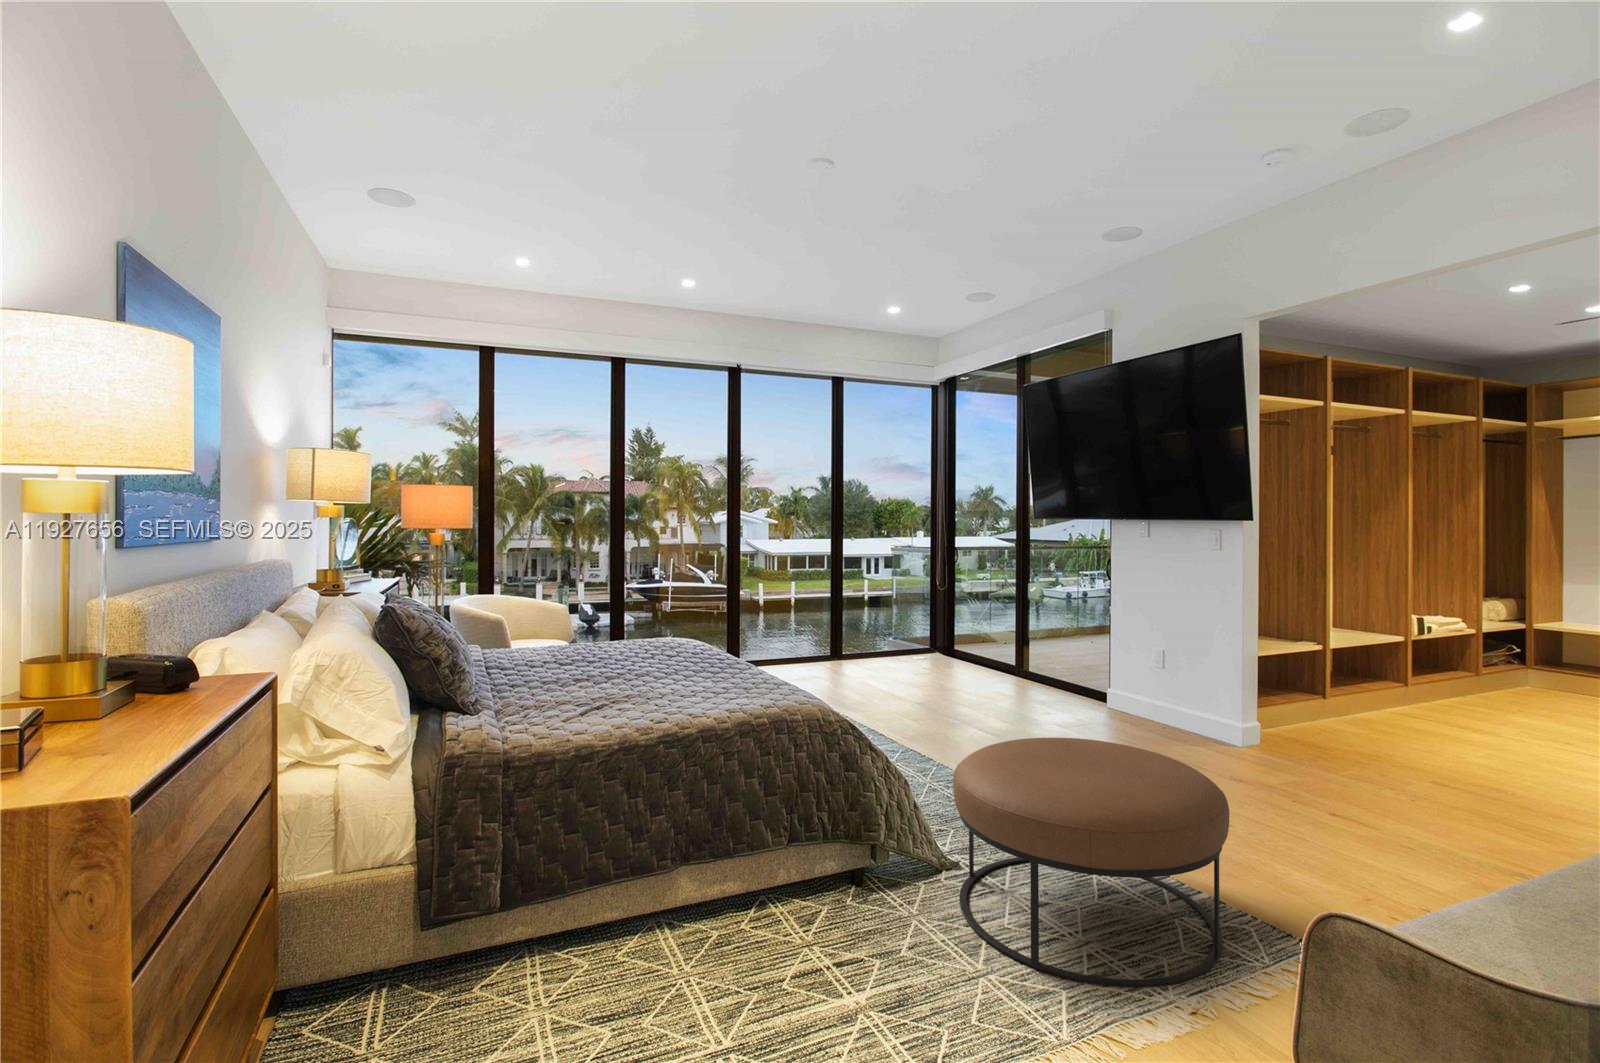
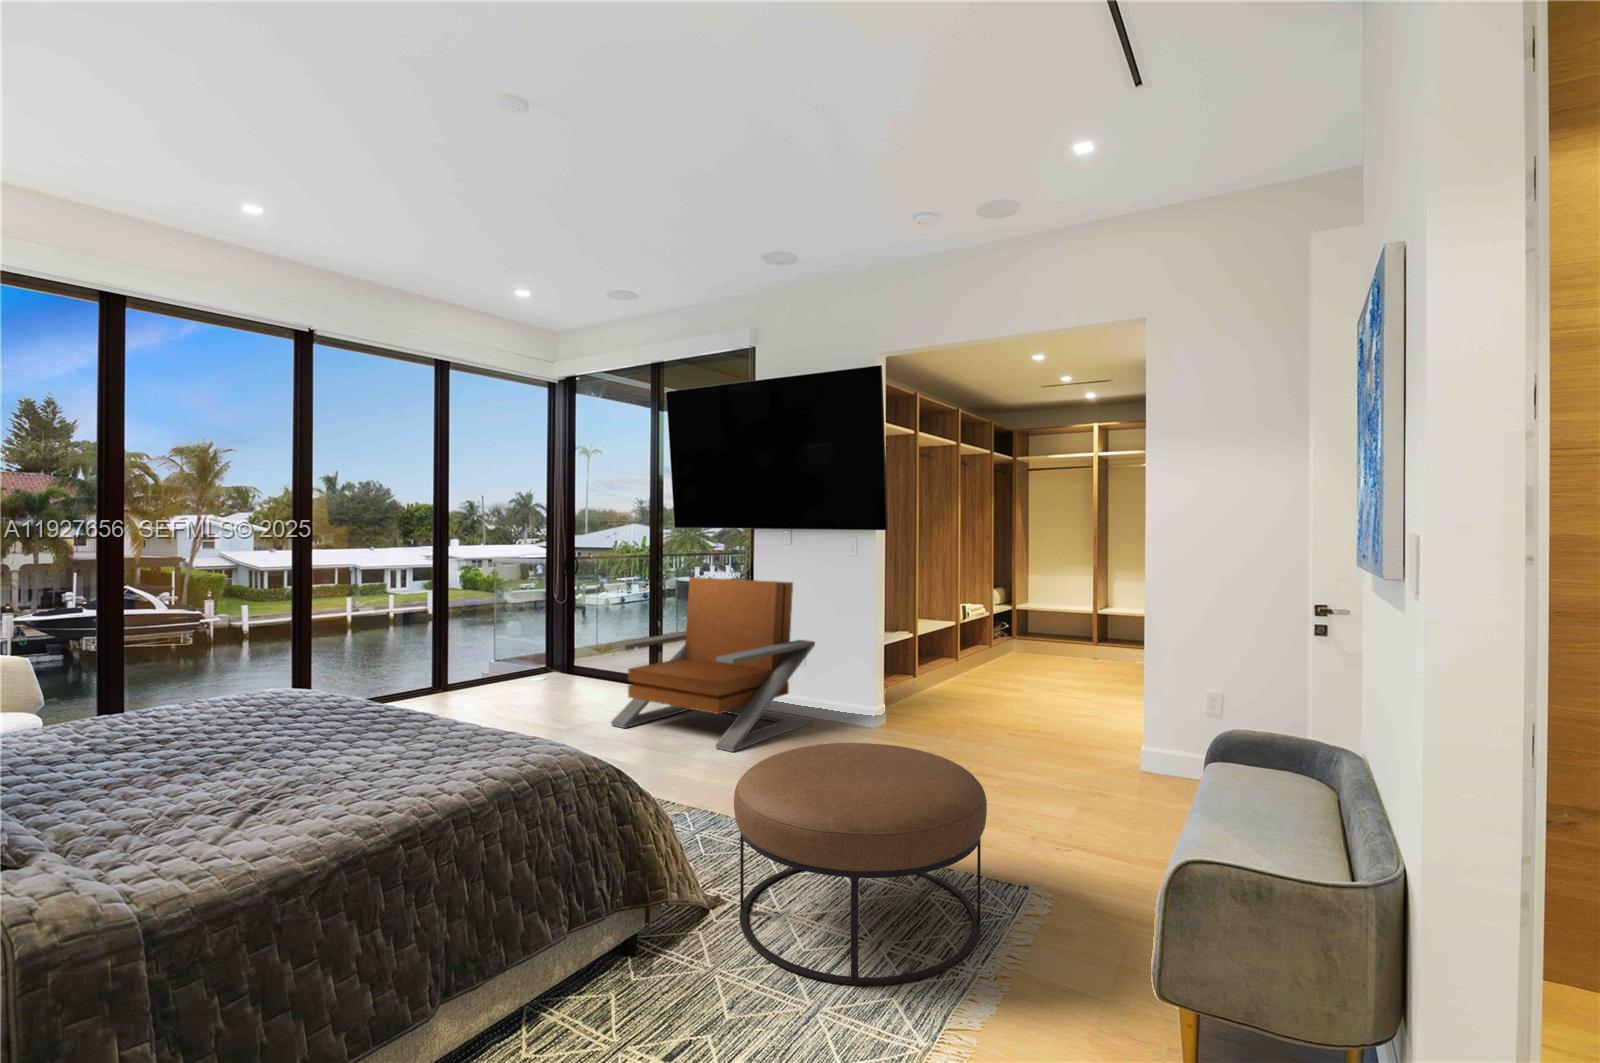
lounge chair: none [956,571,1166,745] -> present [611,577,815,752]

